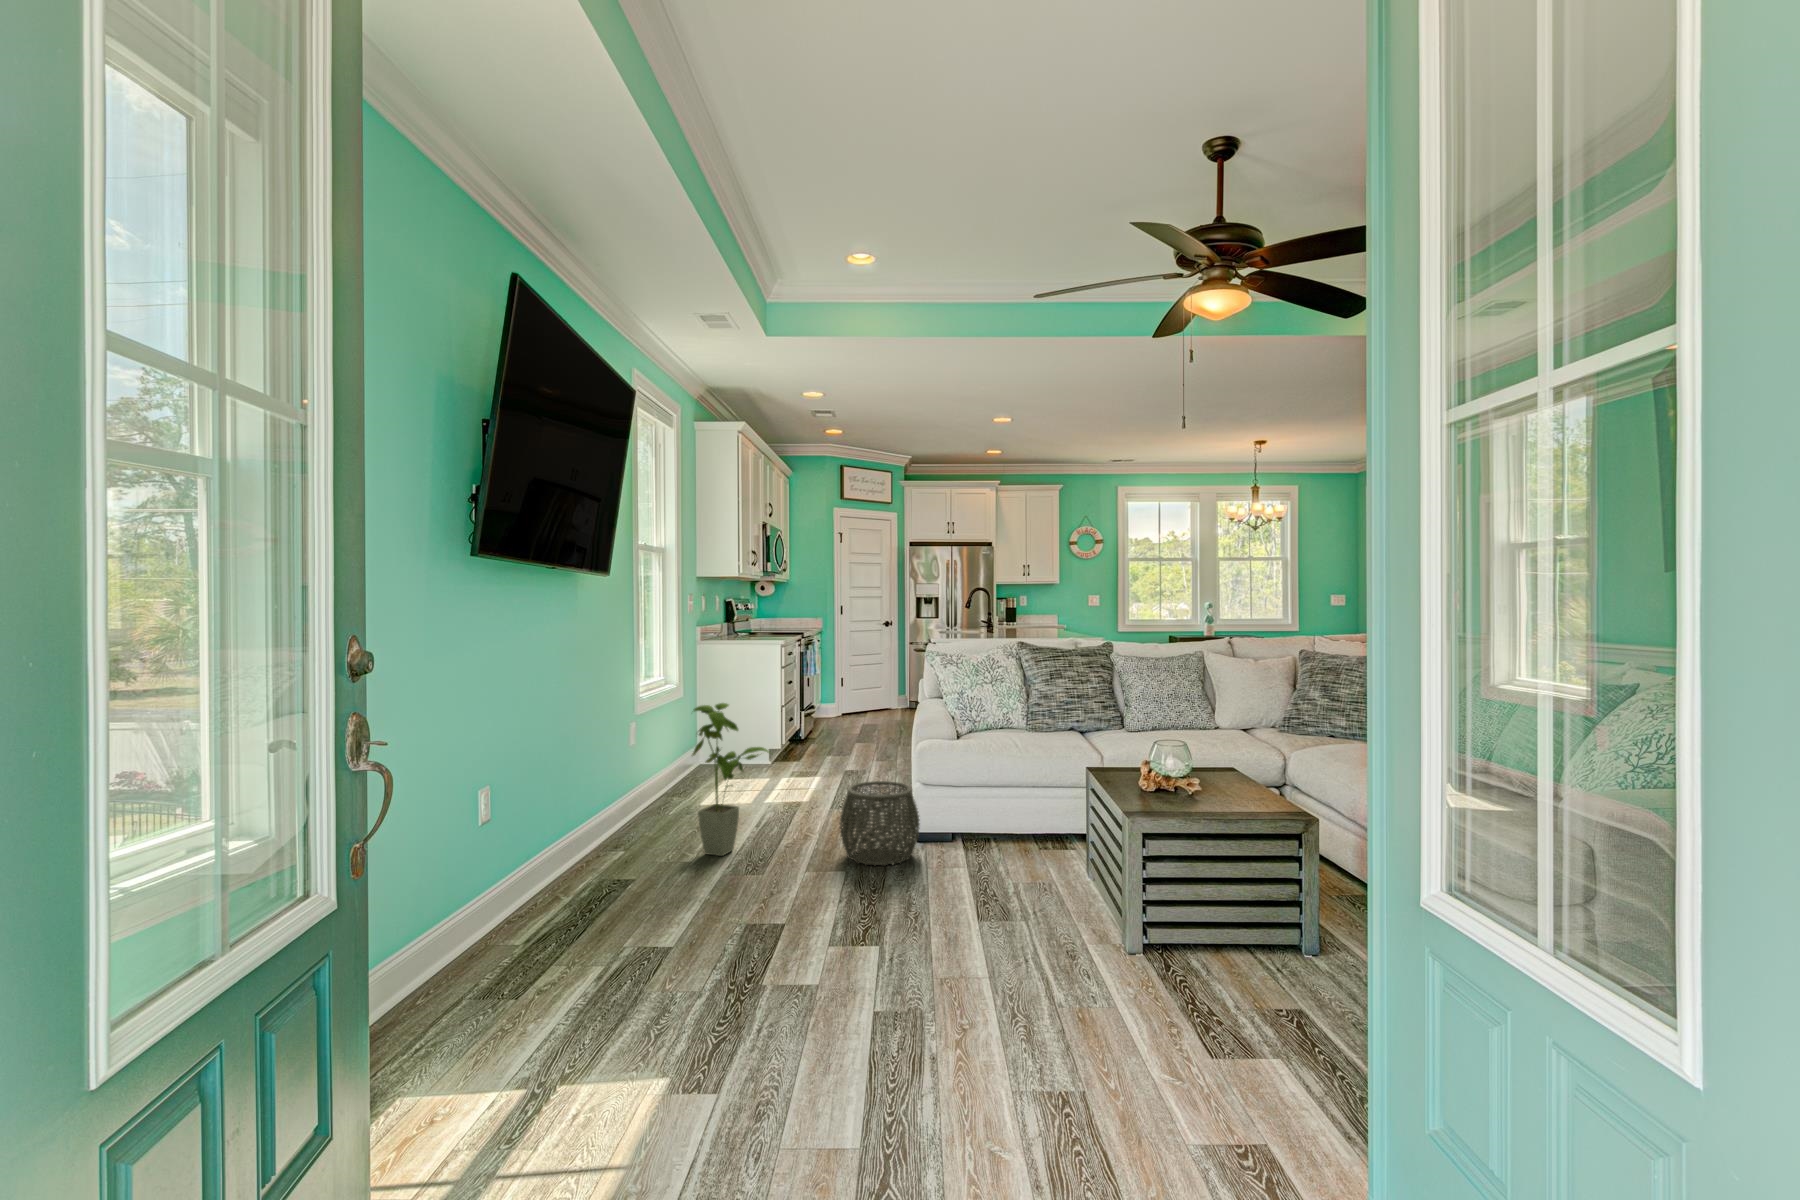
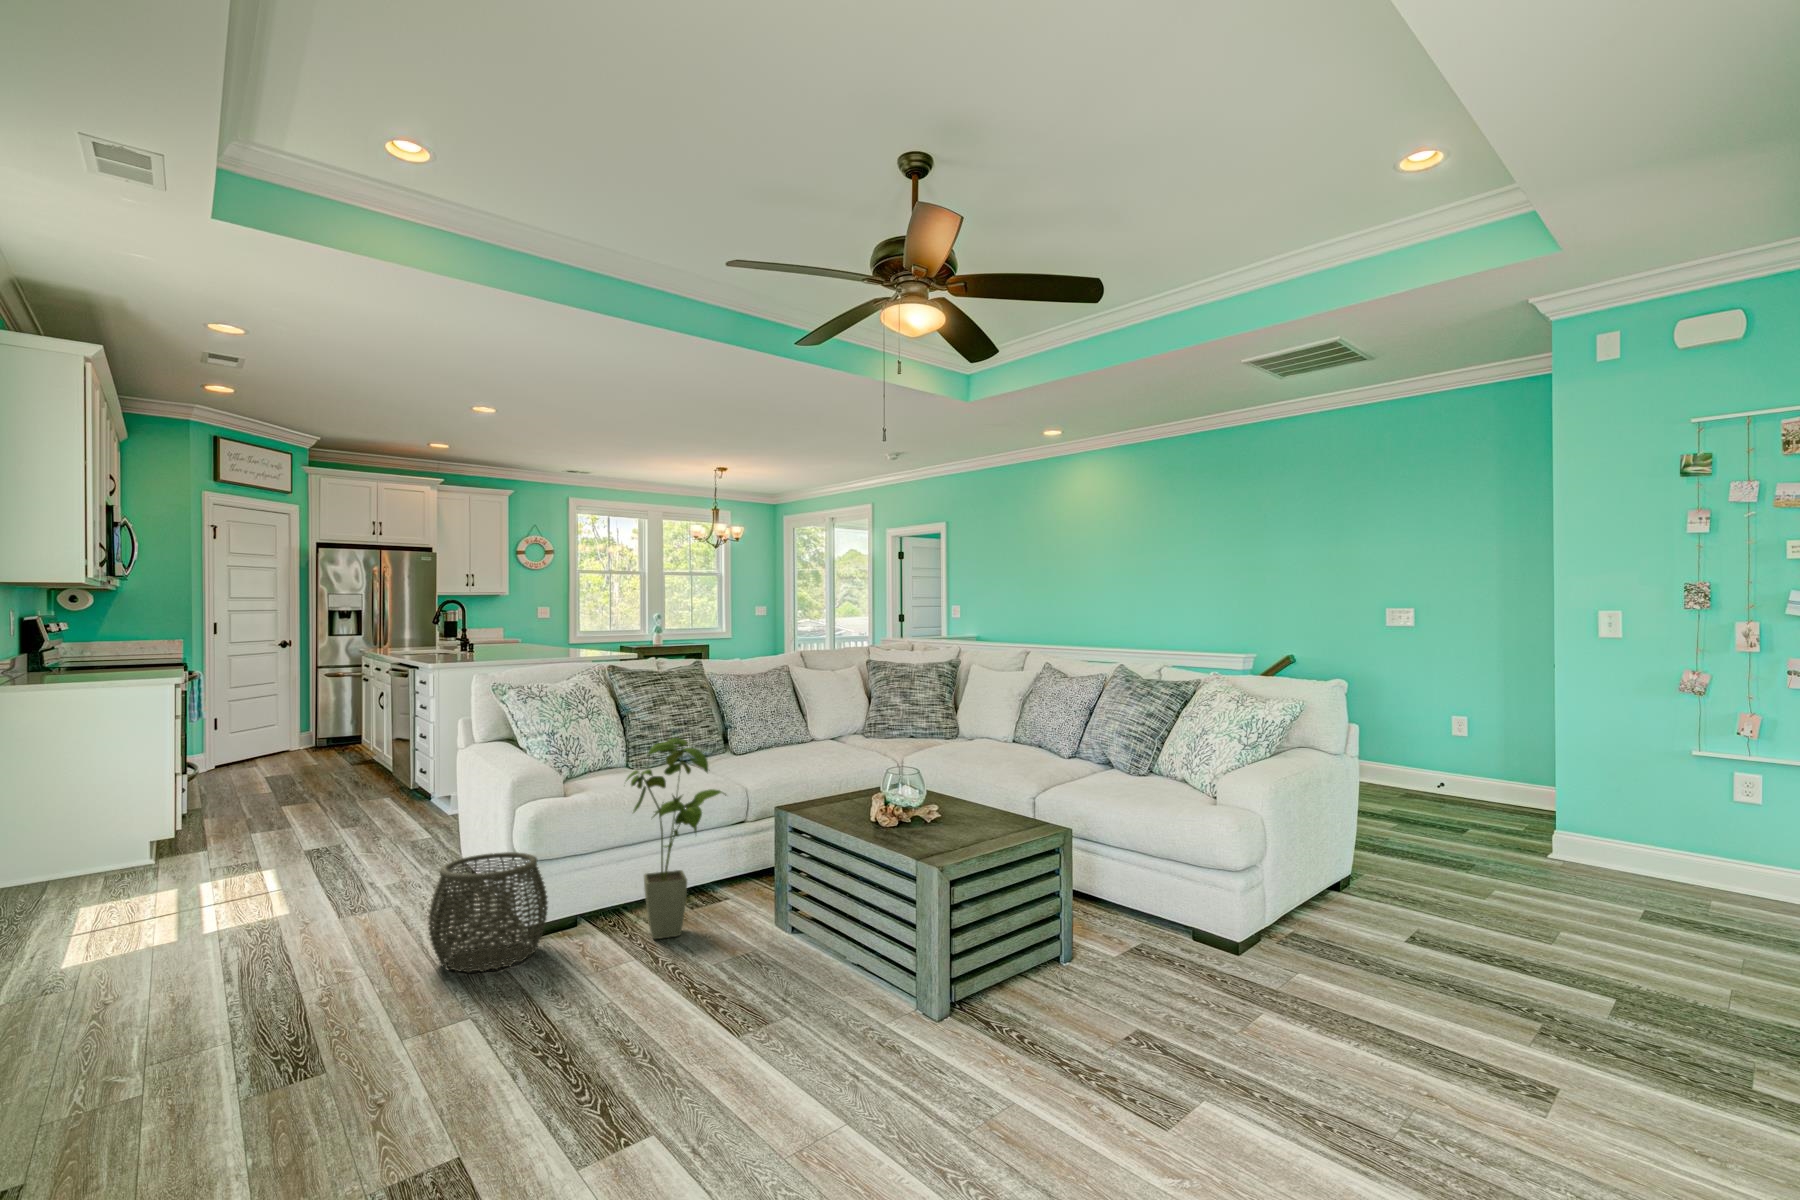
house plant: present [692,703,770,856] -> present [626,738,726,939]

